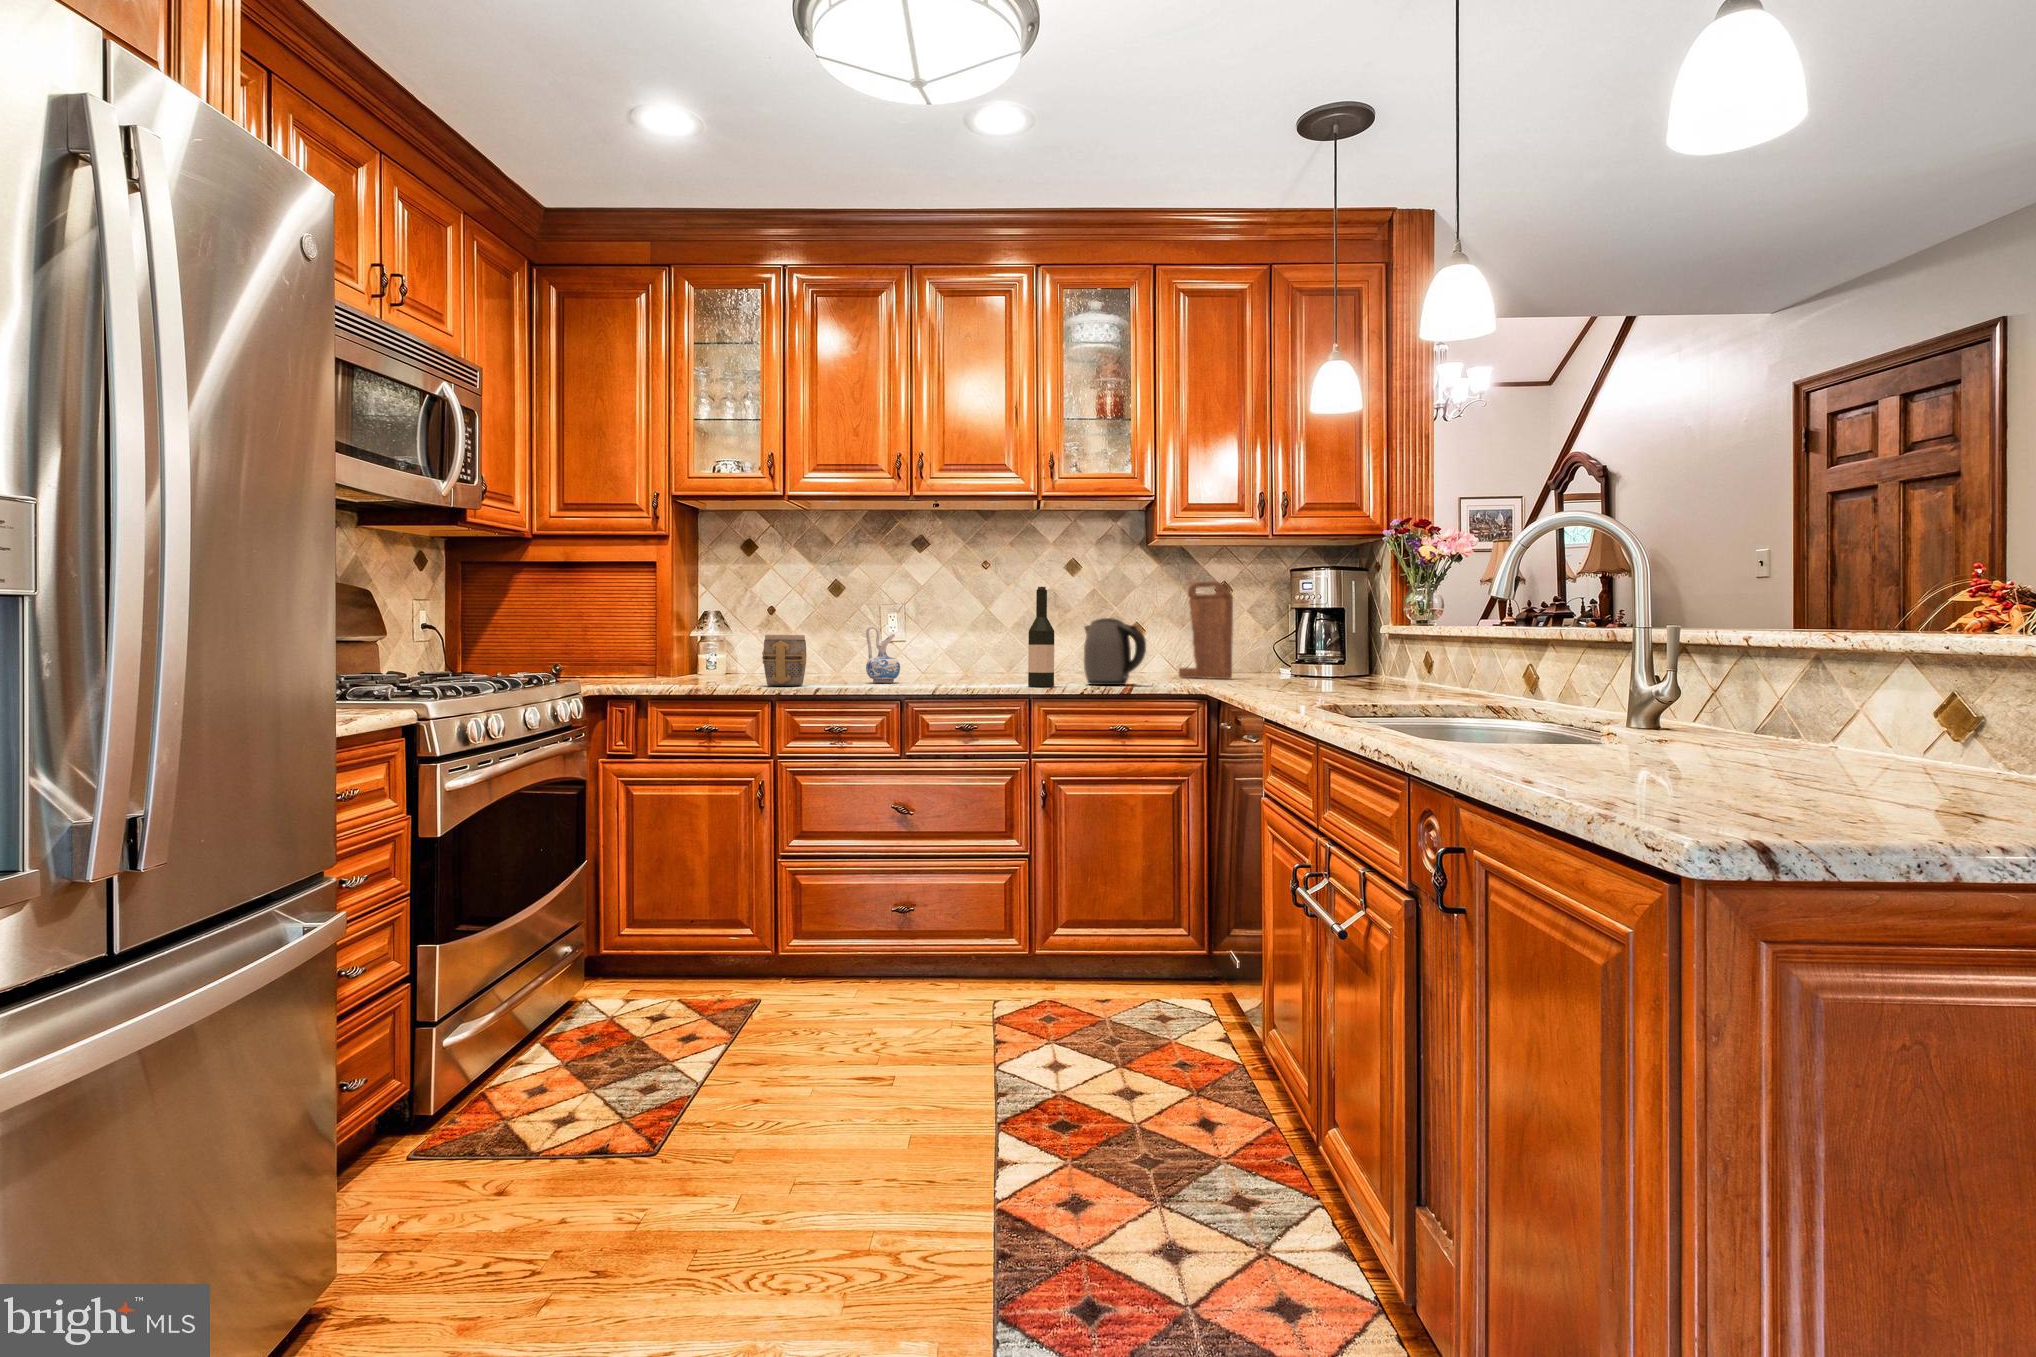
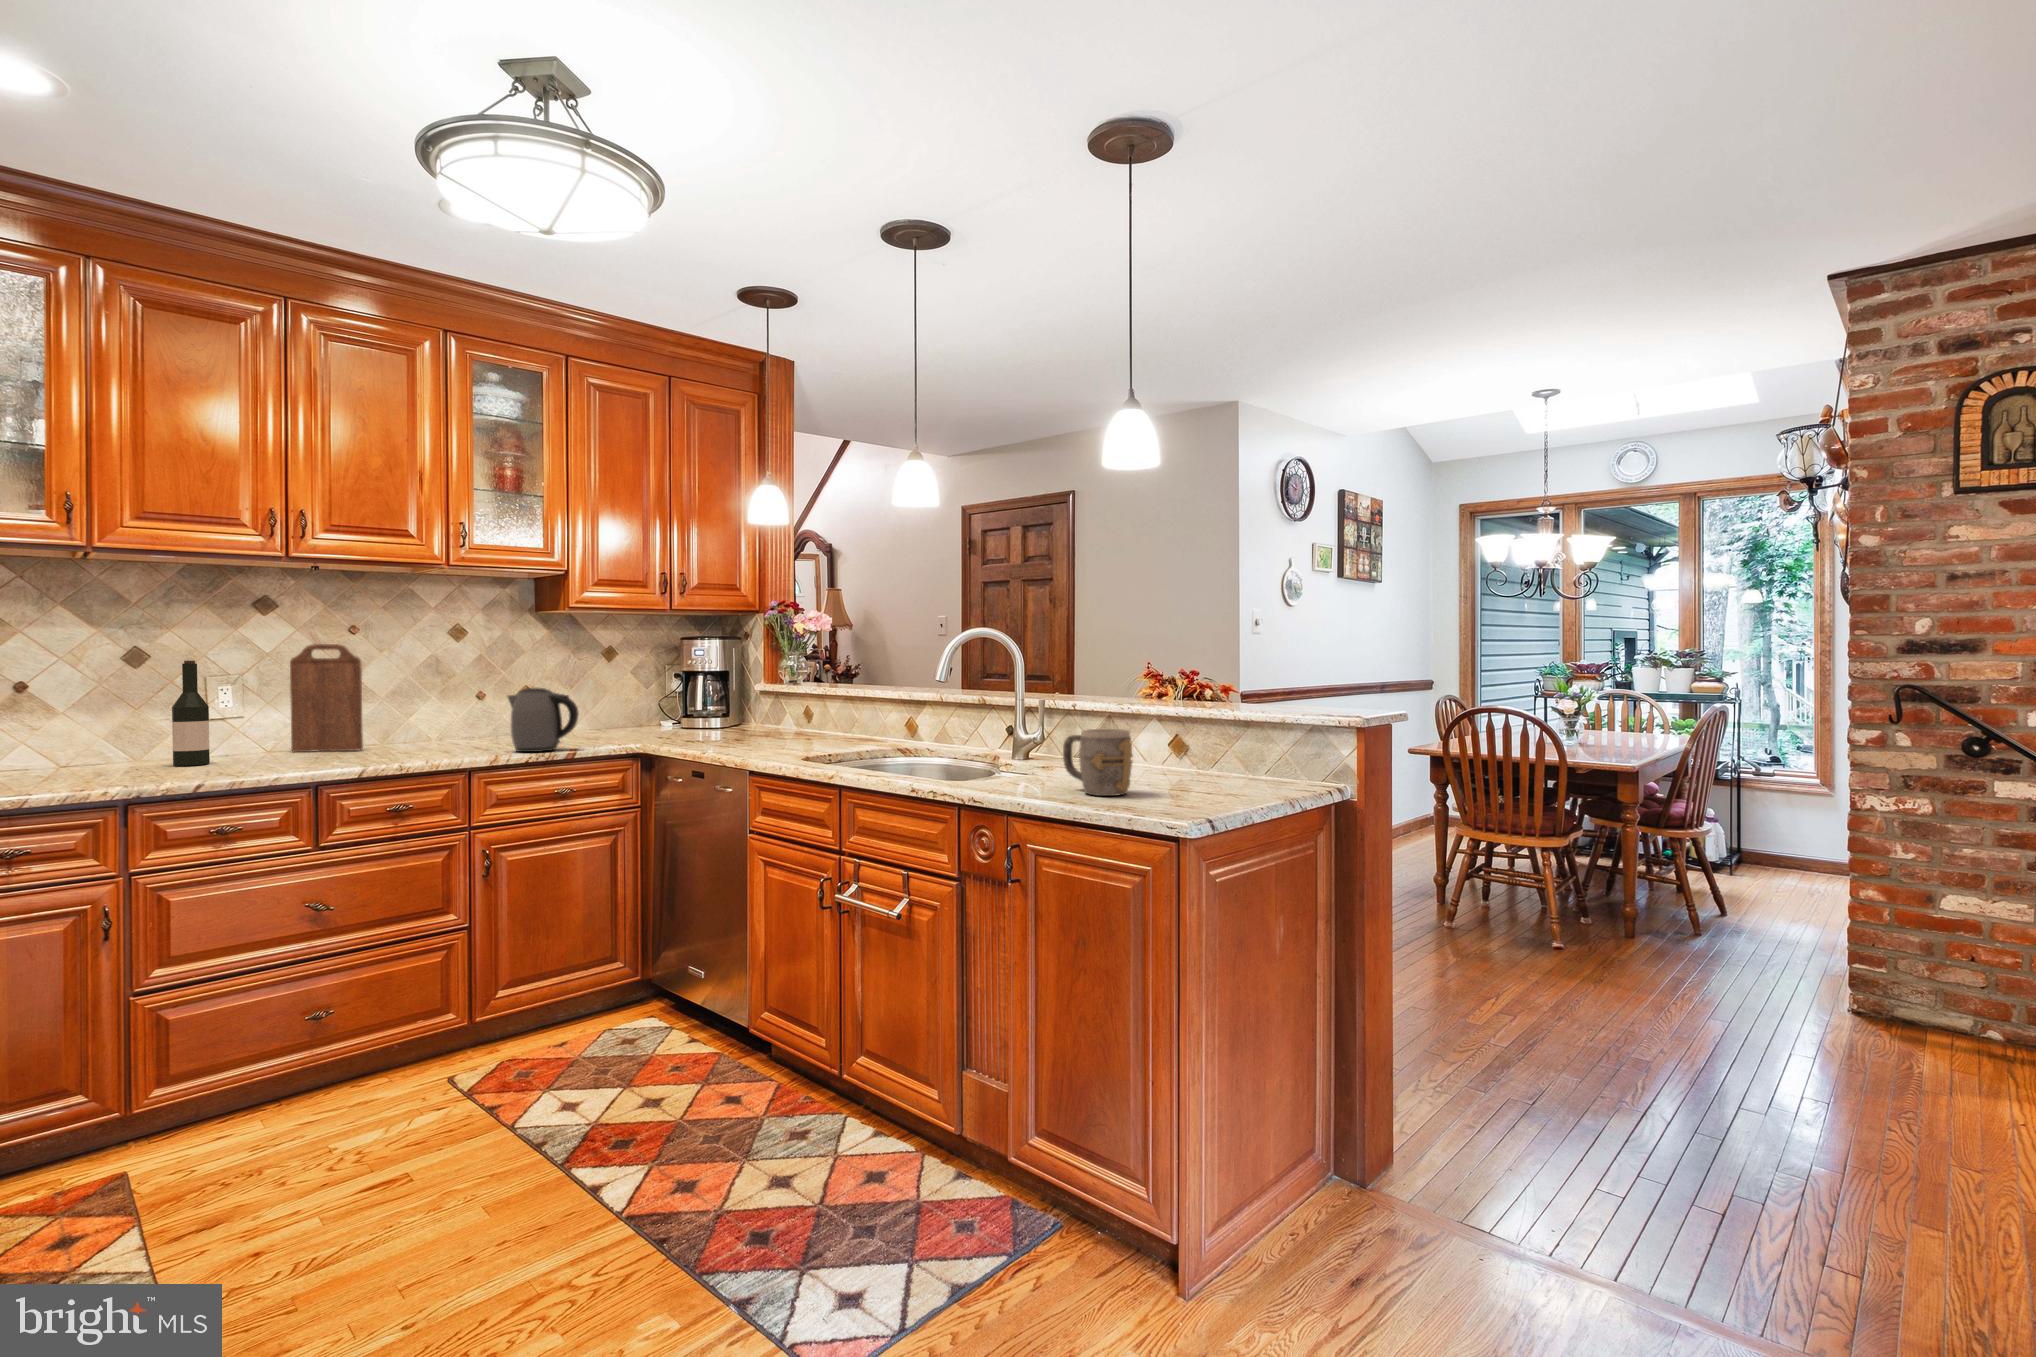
cutting board: present [1179,581,1233,679] -> present [290,644,363,752]
wine bottle: present [1028,587,1054,687] -> present [172,661,210,766]
ceramic pitcher: present [866,626,900,683] -> none [240,705,289,769]
mug: present [762,635,806,686] -> present [1063,729,1133,796]

